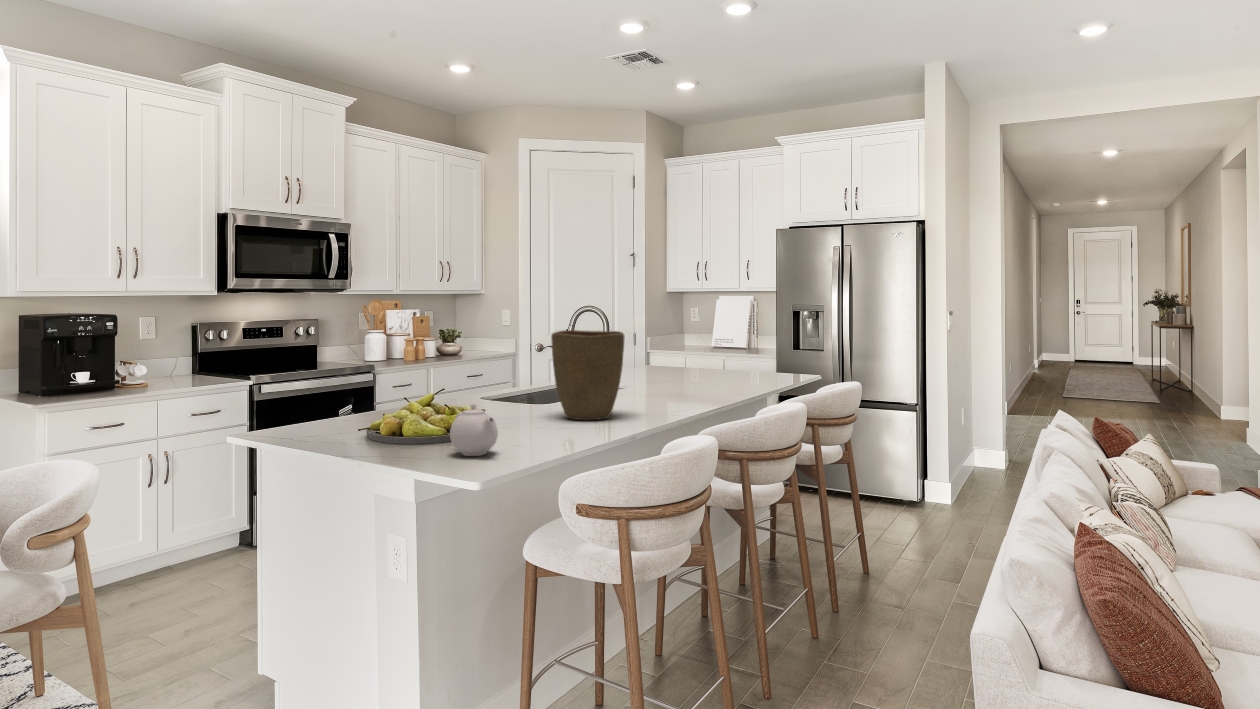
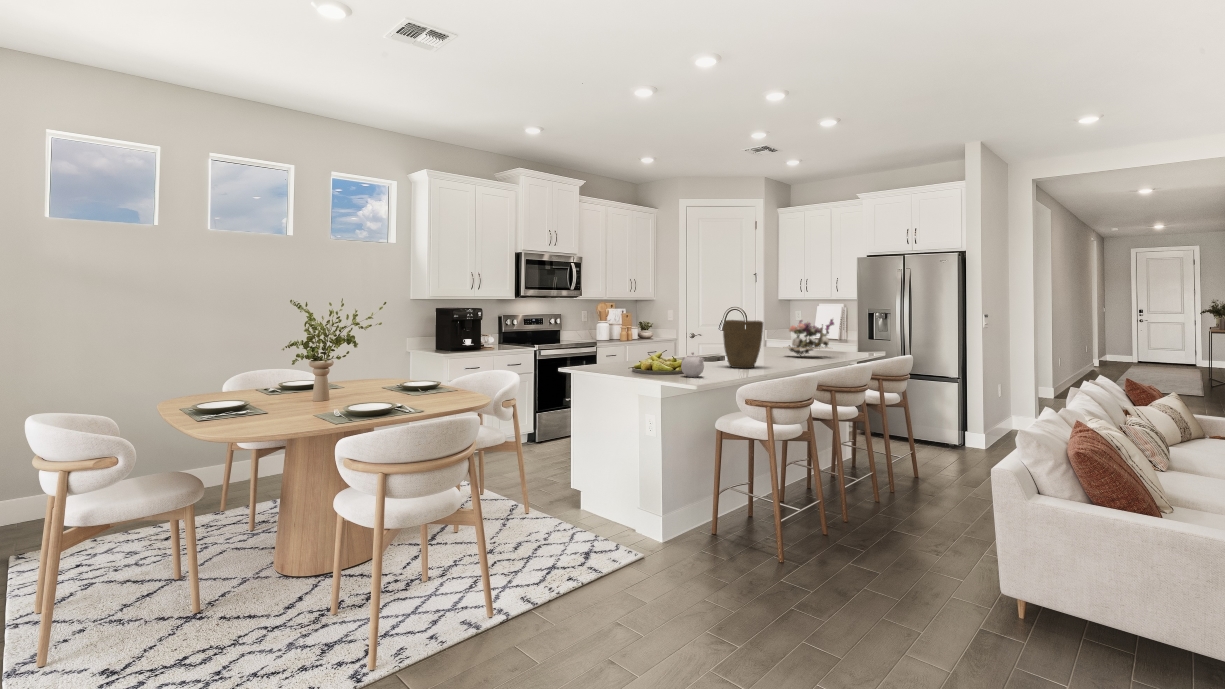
flower arrangement: none [665,321,745,385] -> present [783,319,834,356]

